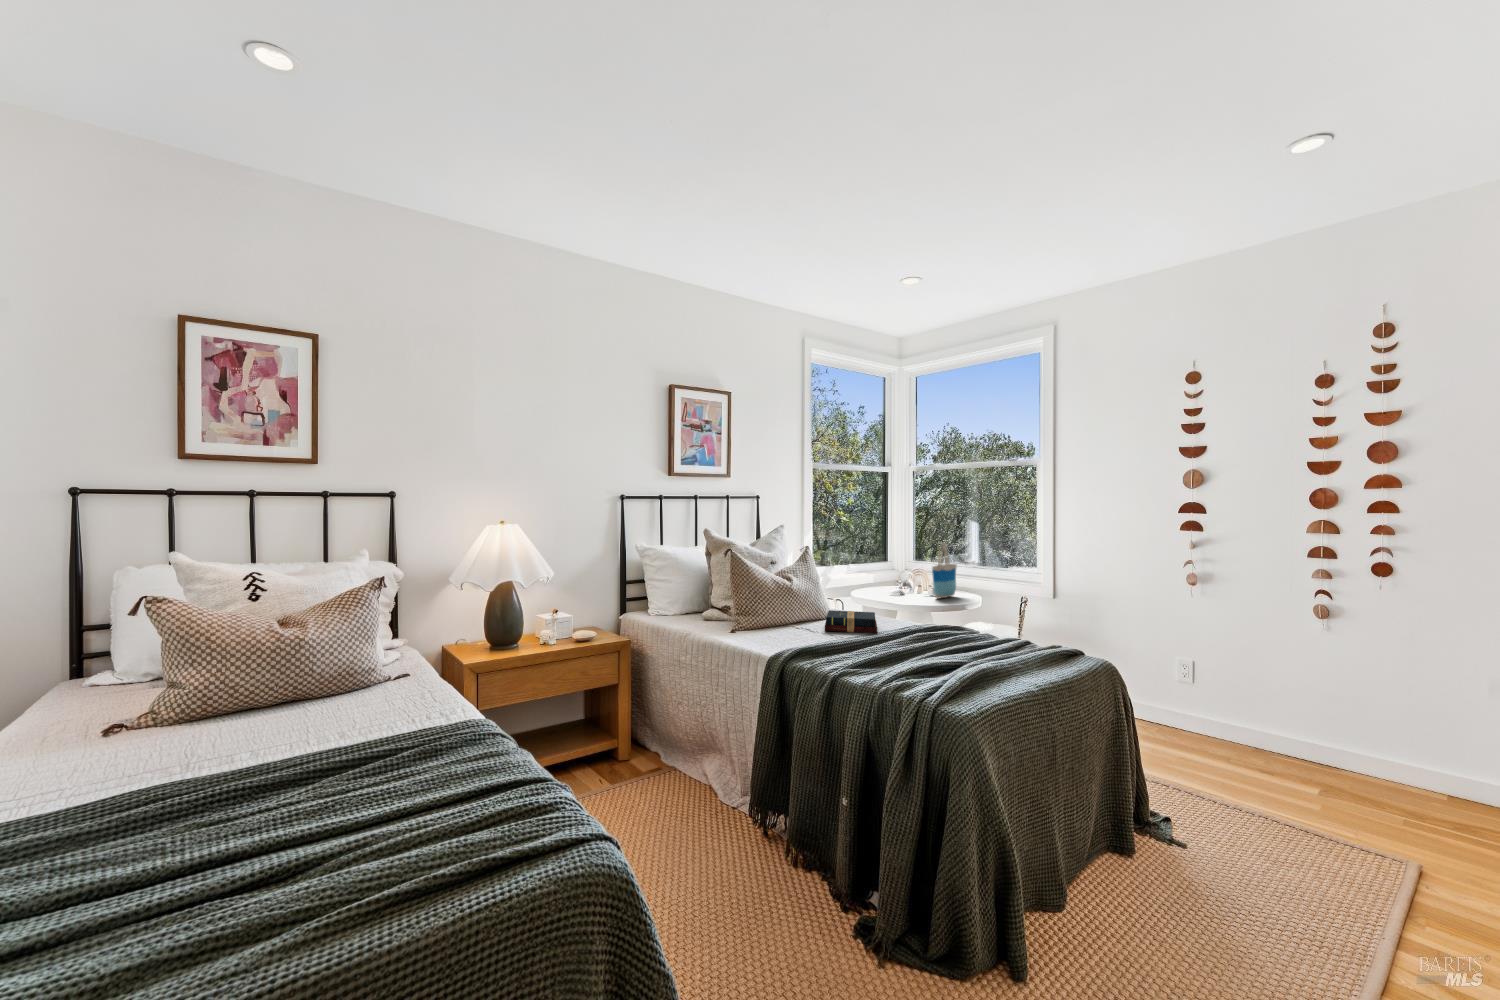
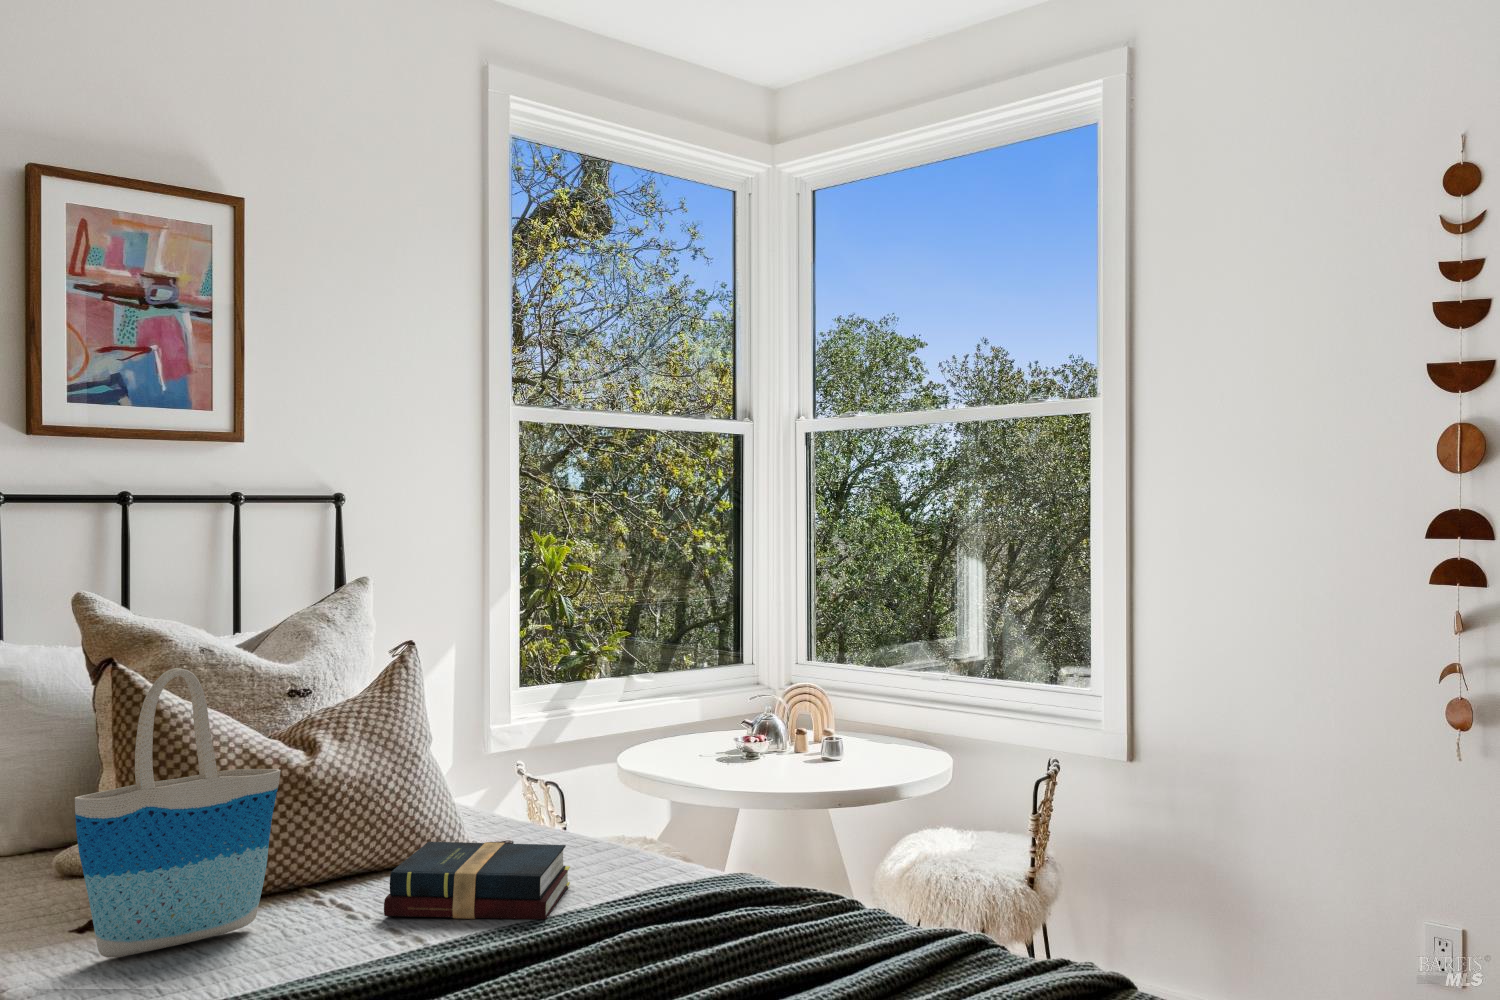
tote bag: present [932,543,957,598] -> present [75,668,280,957]

